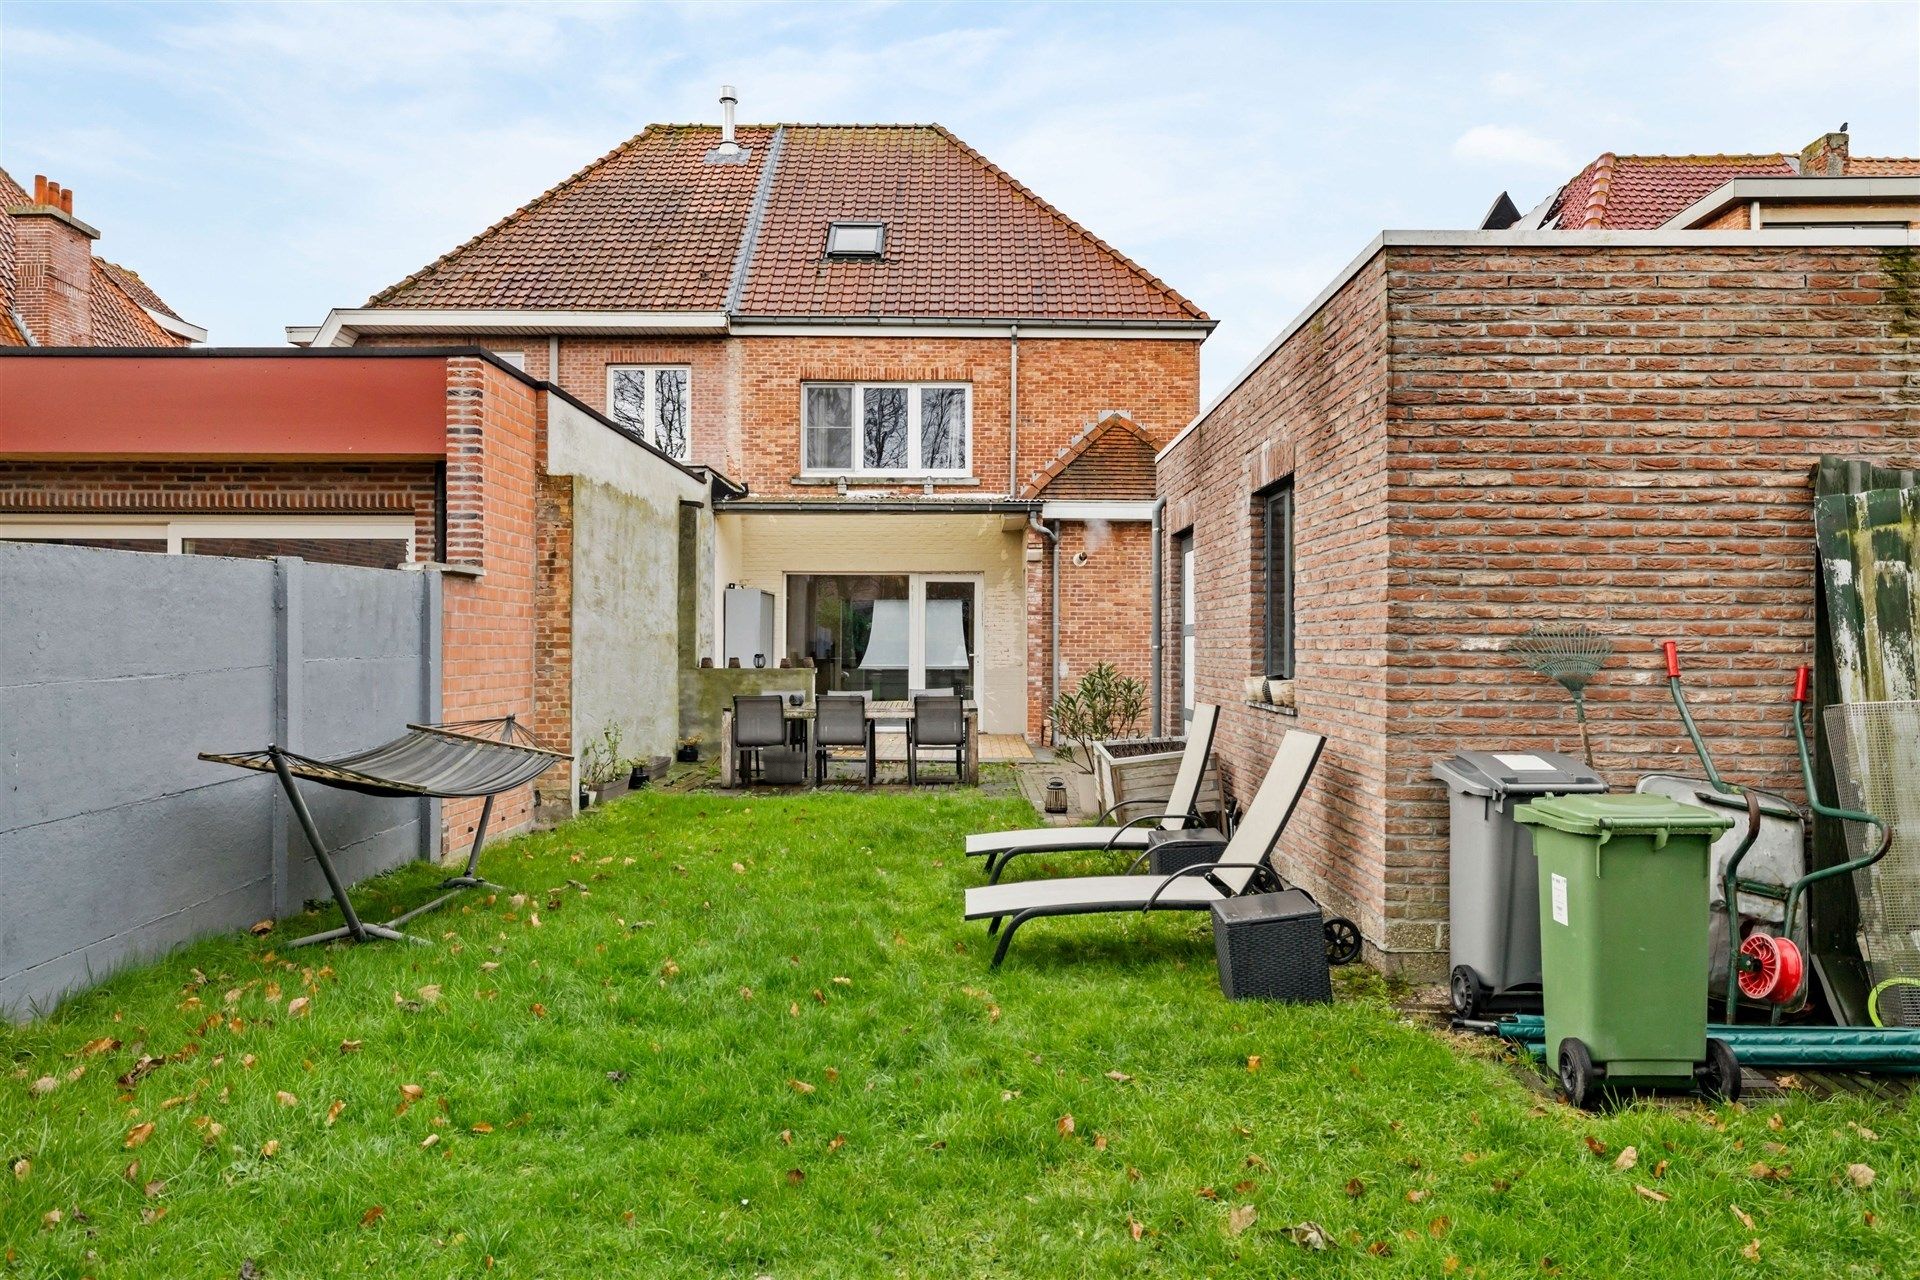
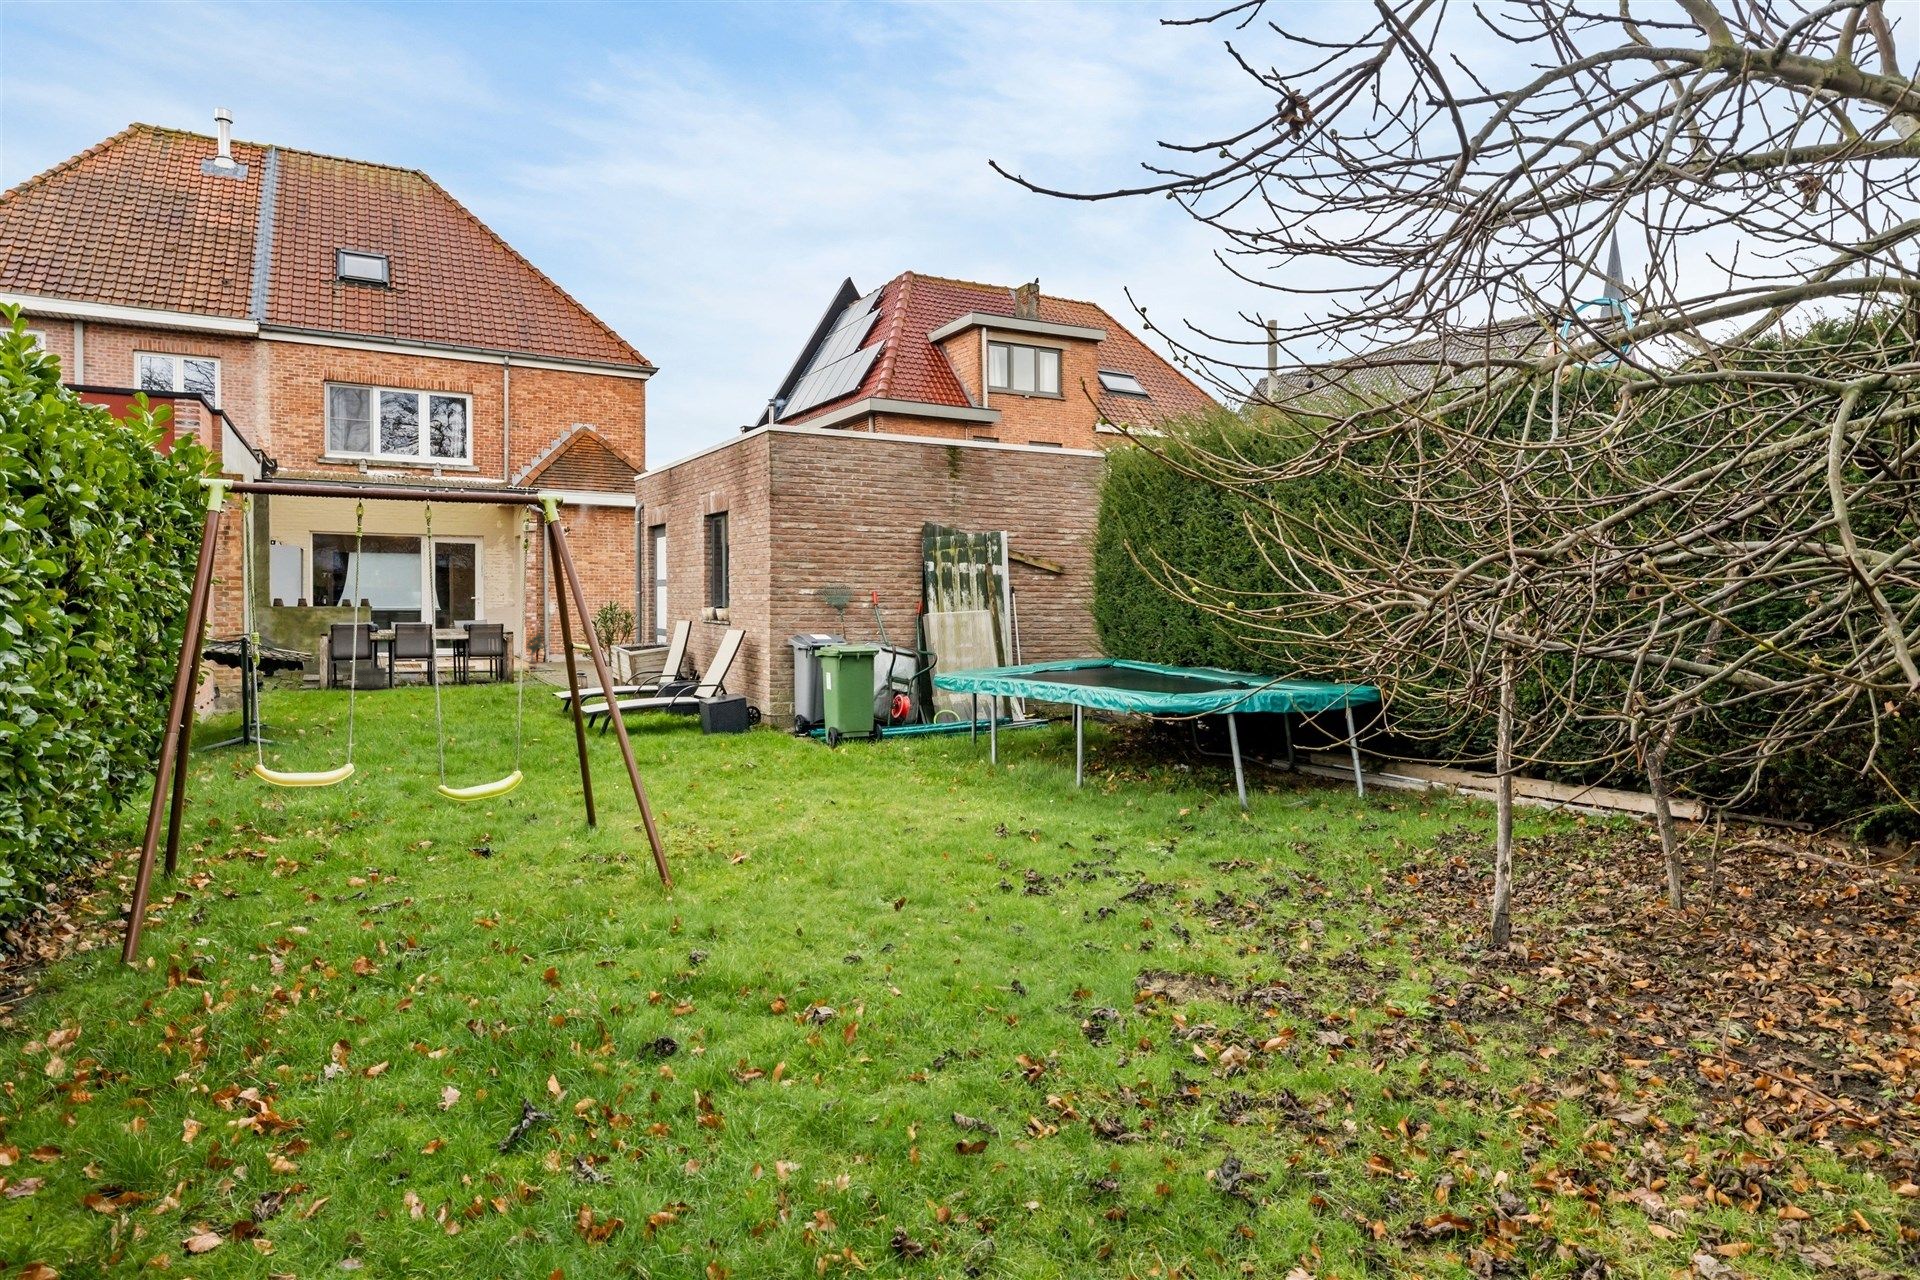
potted tree: none [1017,694,1048,750] -> present [526,632,547,669]

